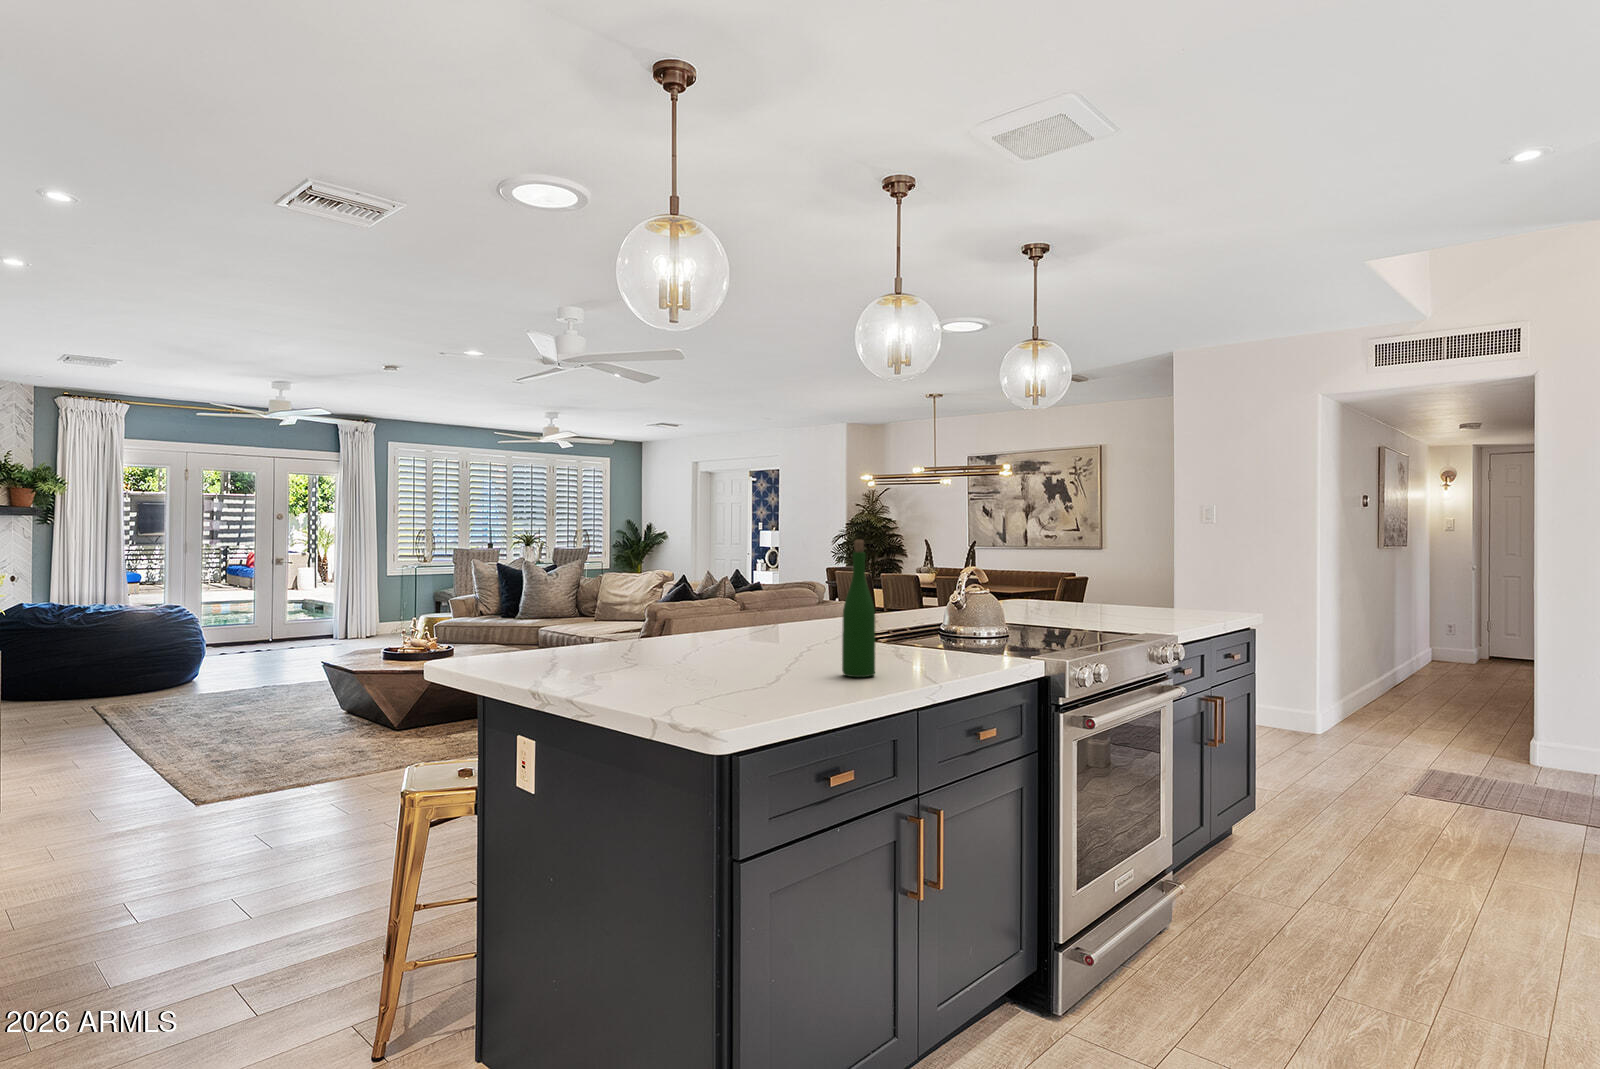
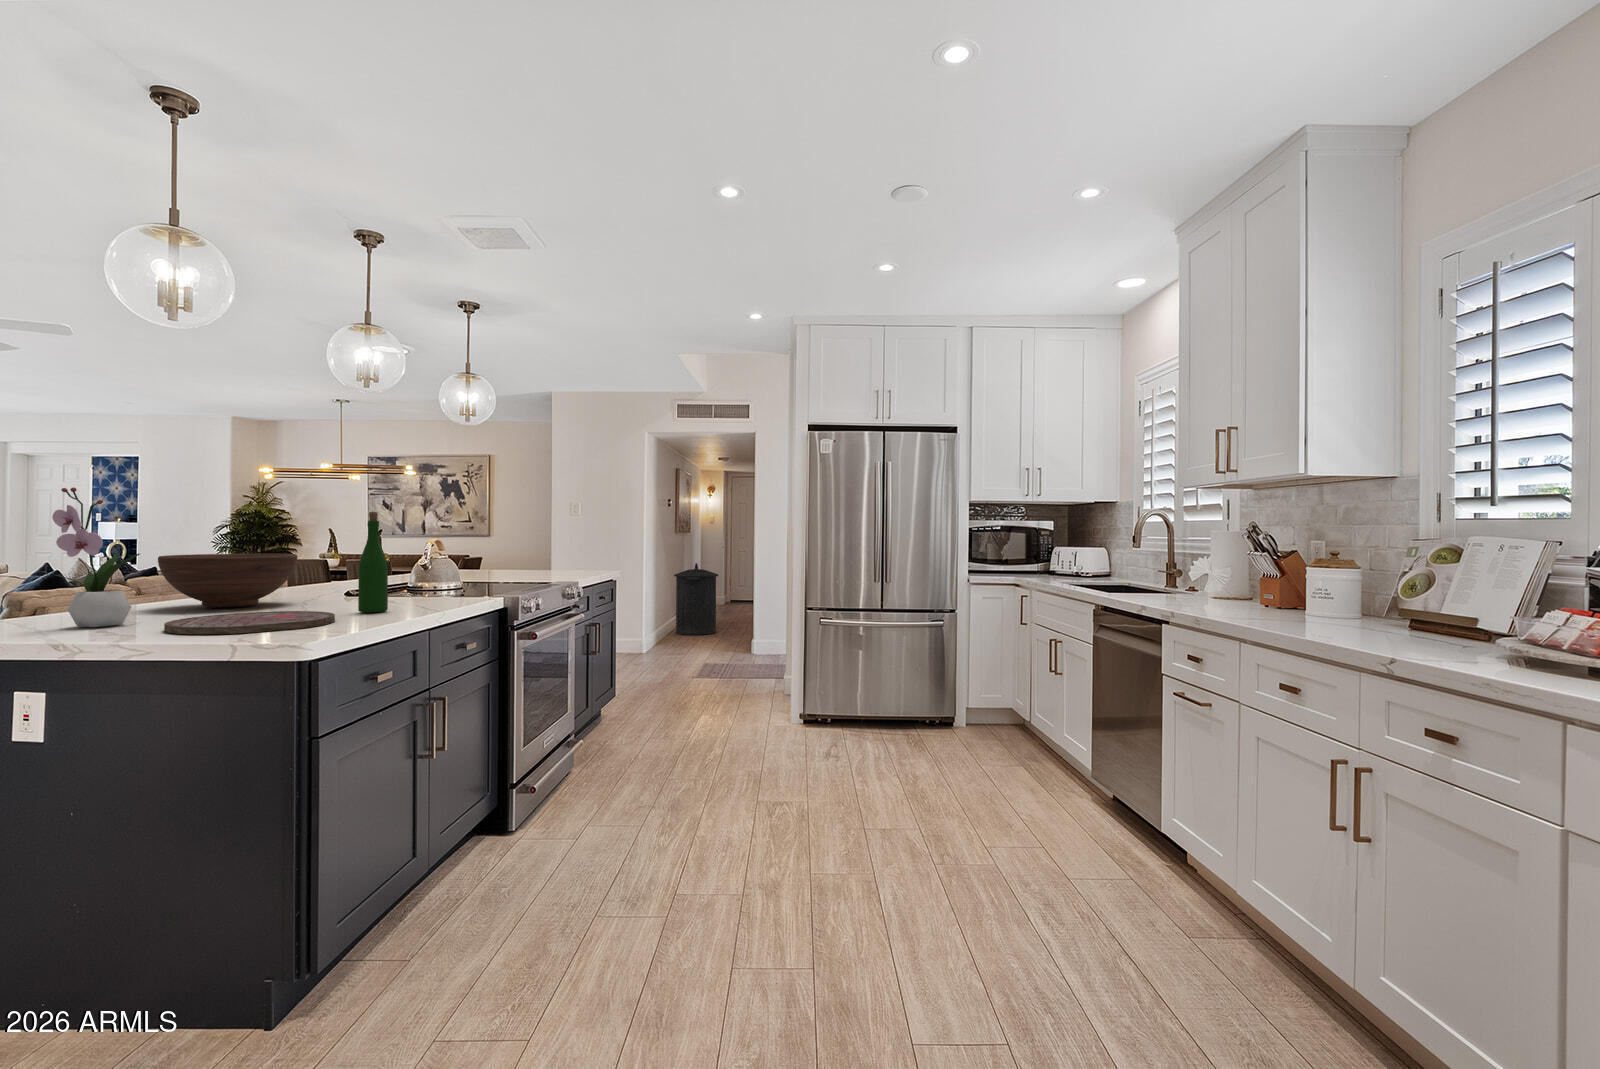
flower arrangement: none [566,517,634,670] -> present [52,487,140,627]
fruit bowl: none [676,585,804,649] -> present [158,554,297,608]
trash can: none [1374,596,1461,715] -> present [674,563,718,635]
cutting board: none [630,665,801,701] -> present [164,611,335,634]

